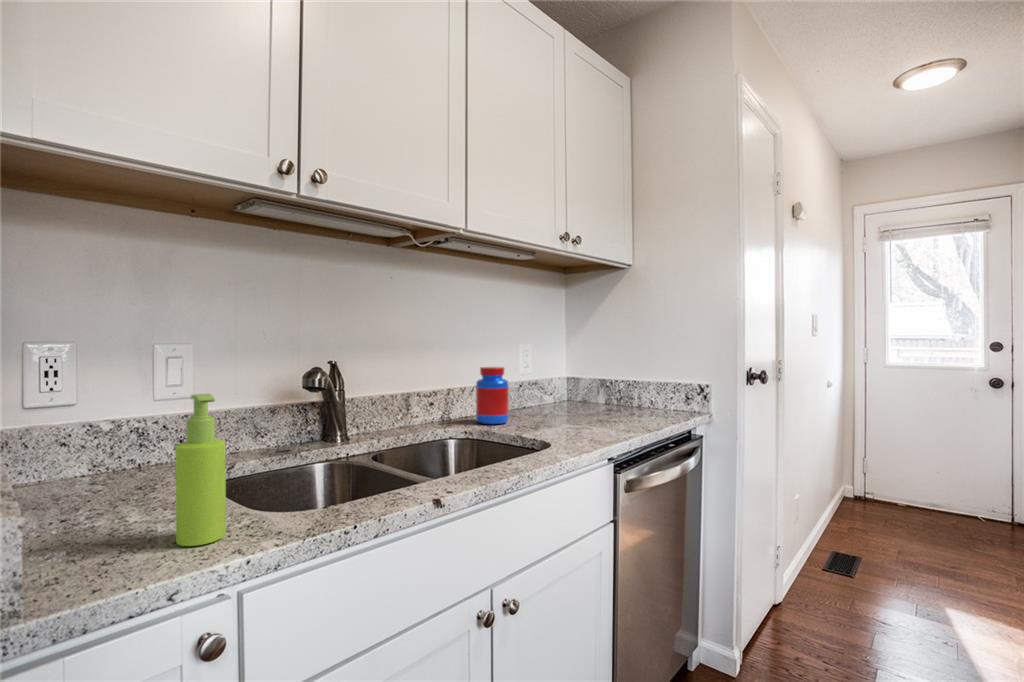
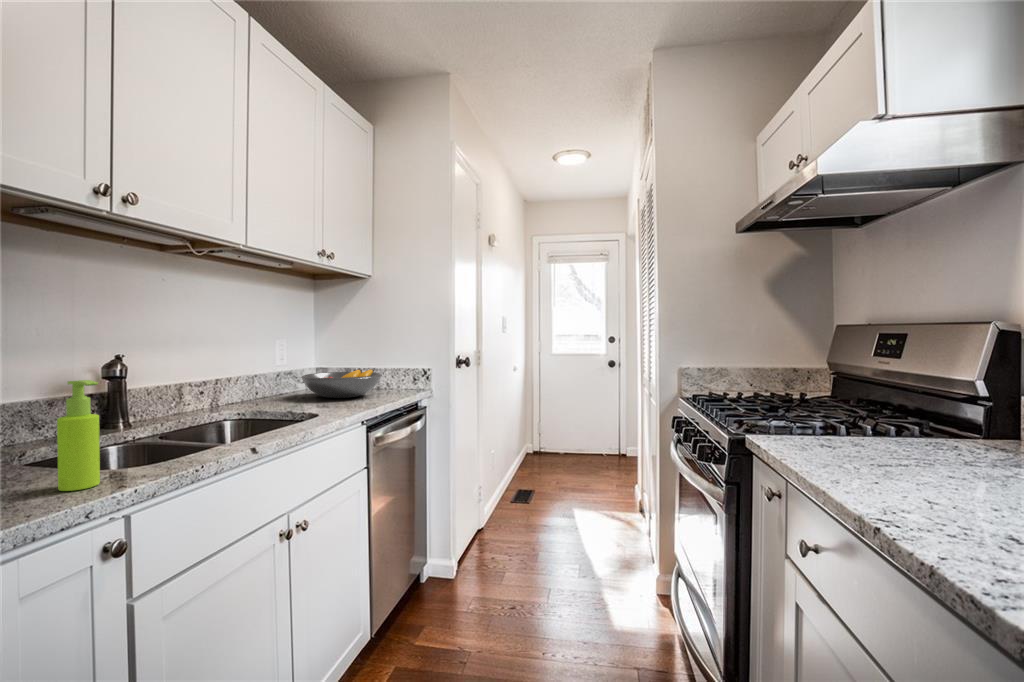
jar: present [476,367,509,424] -> none [246,360,276,407]
fruit bowl: none [540,382,640,418] -> present [301,369,382,398]

